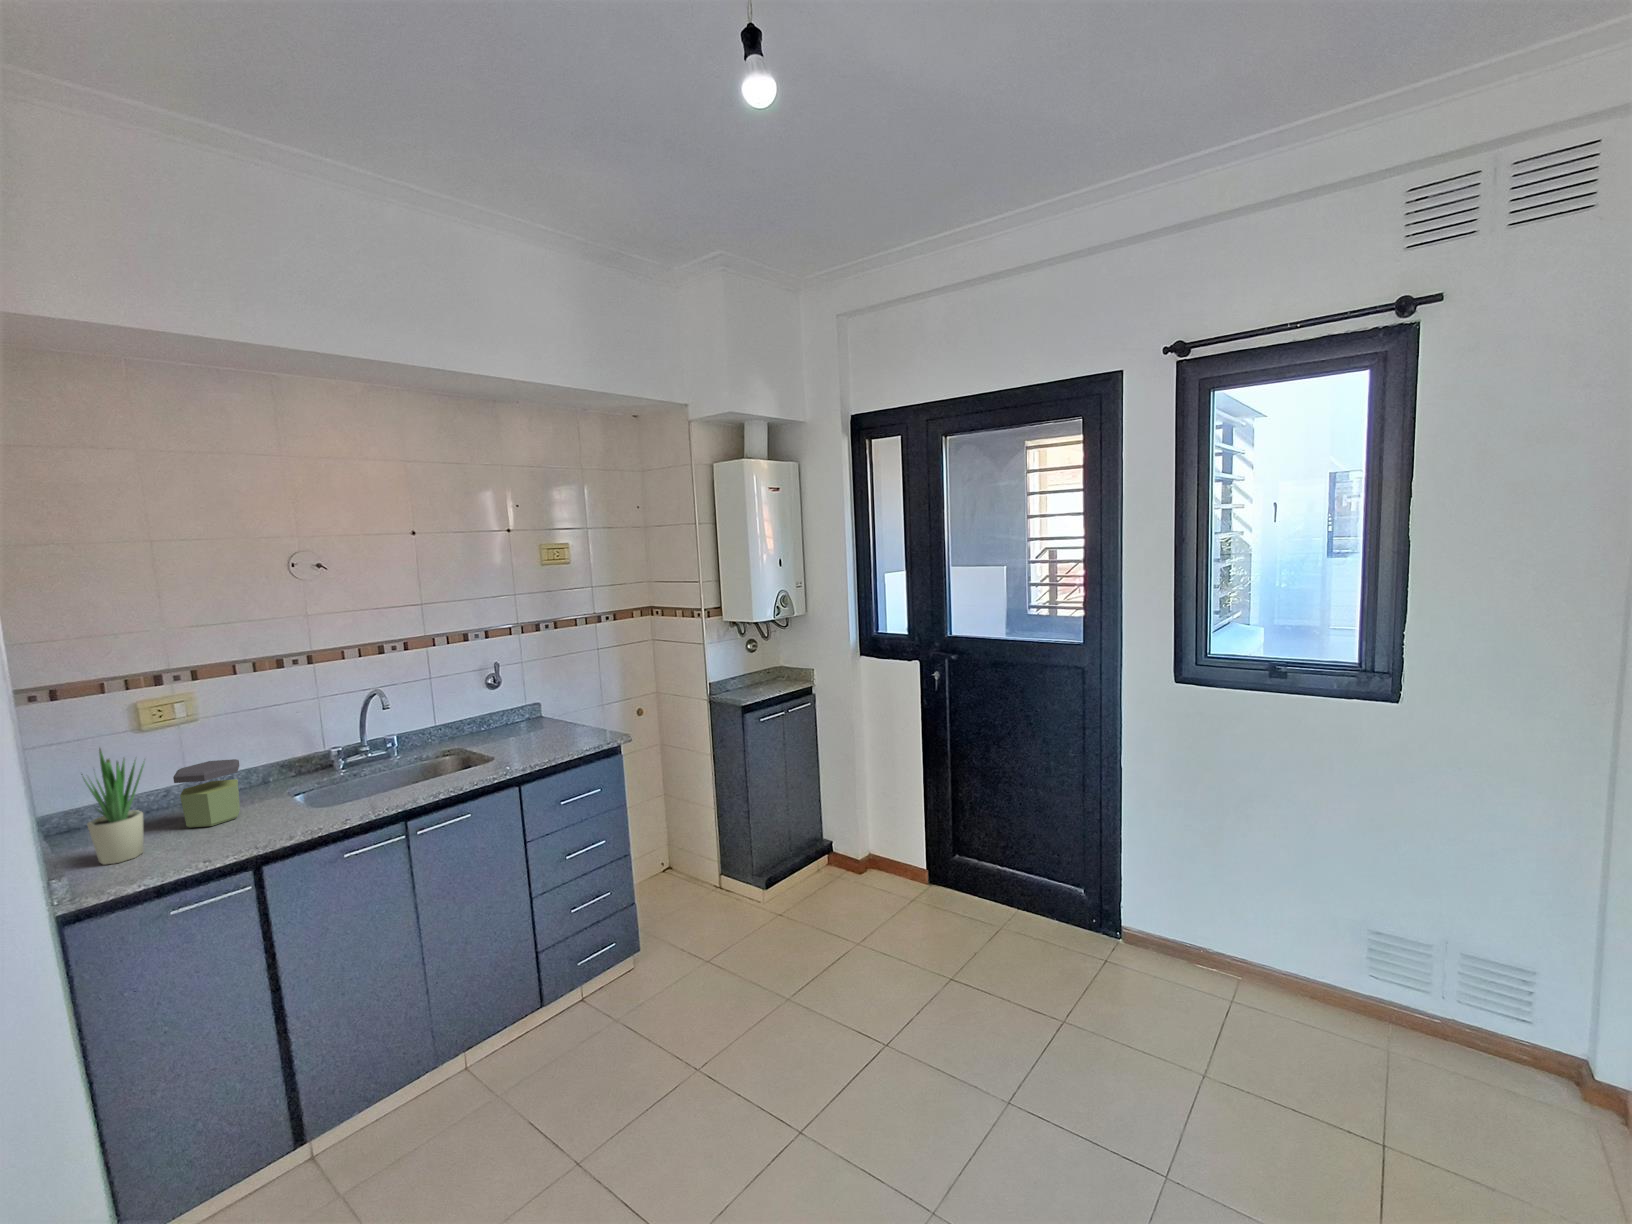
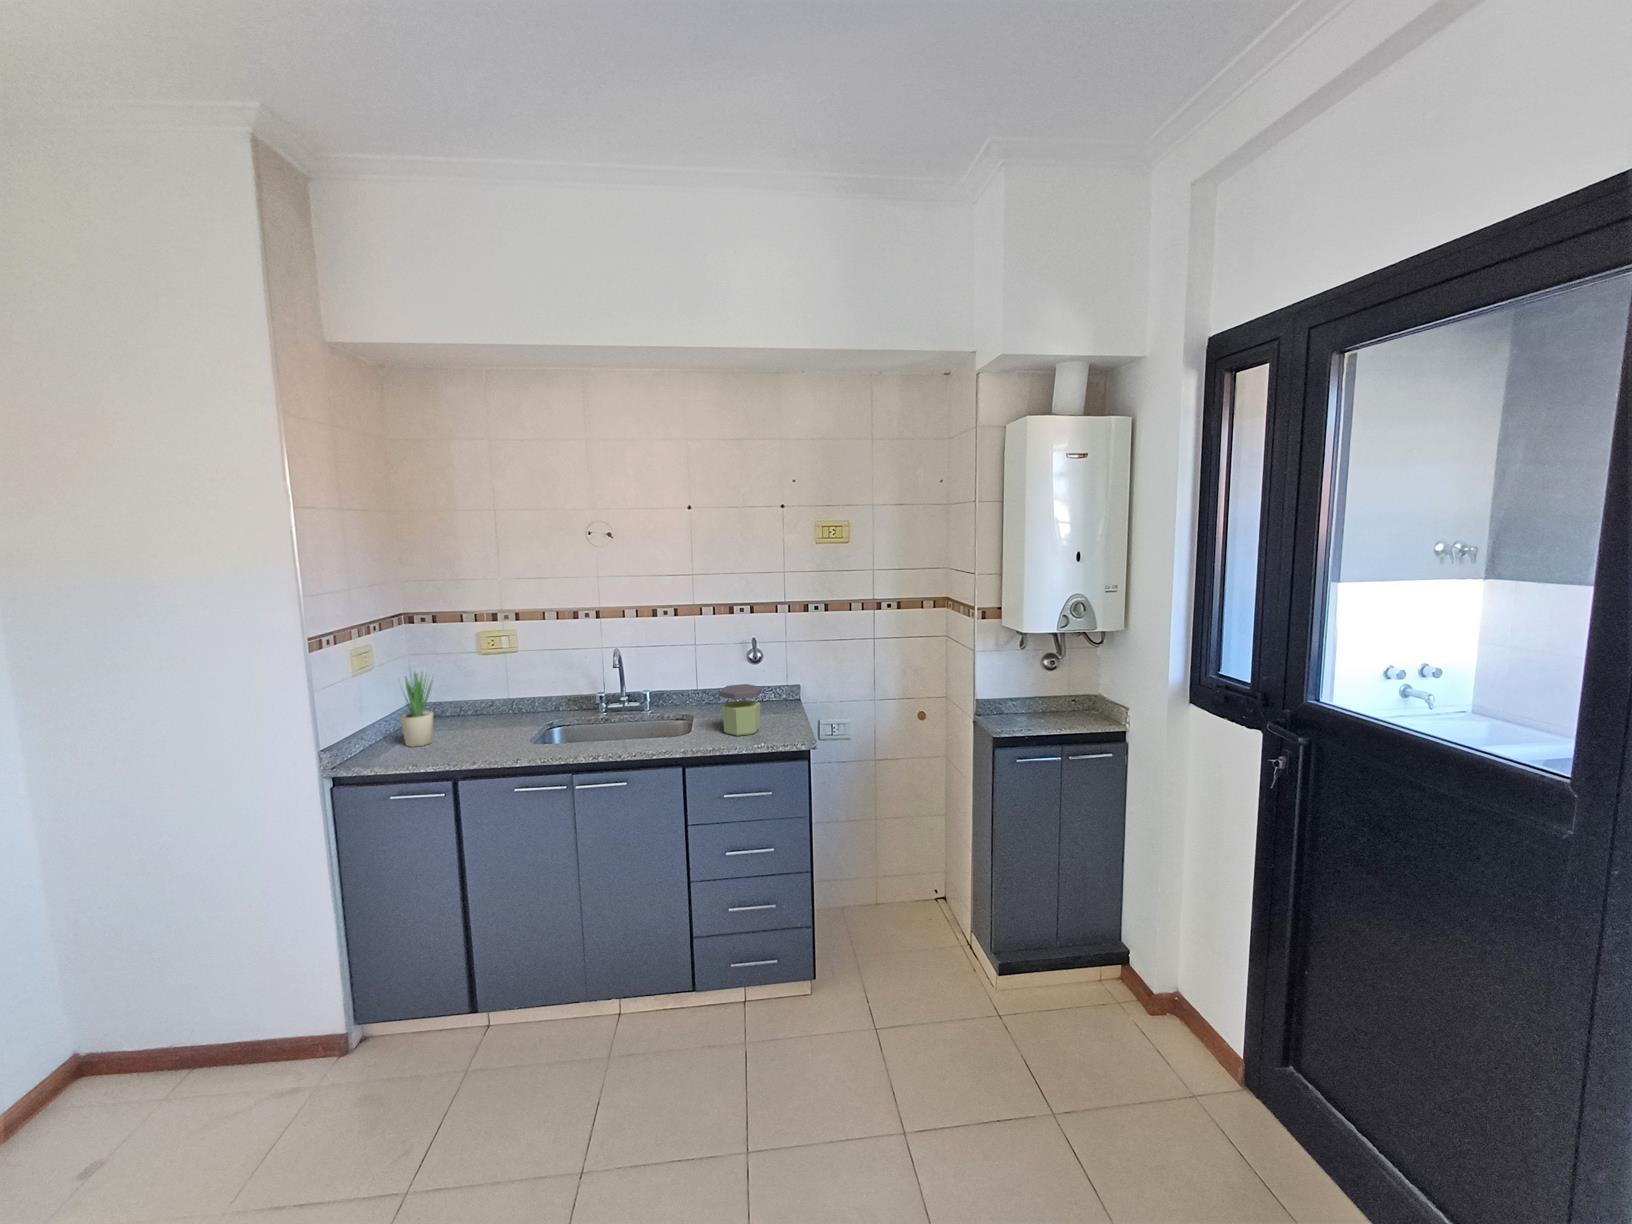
jar: present [173,759,240,828] -> present [719,684,762,736]

